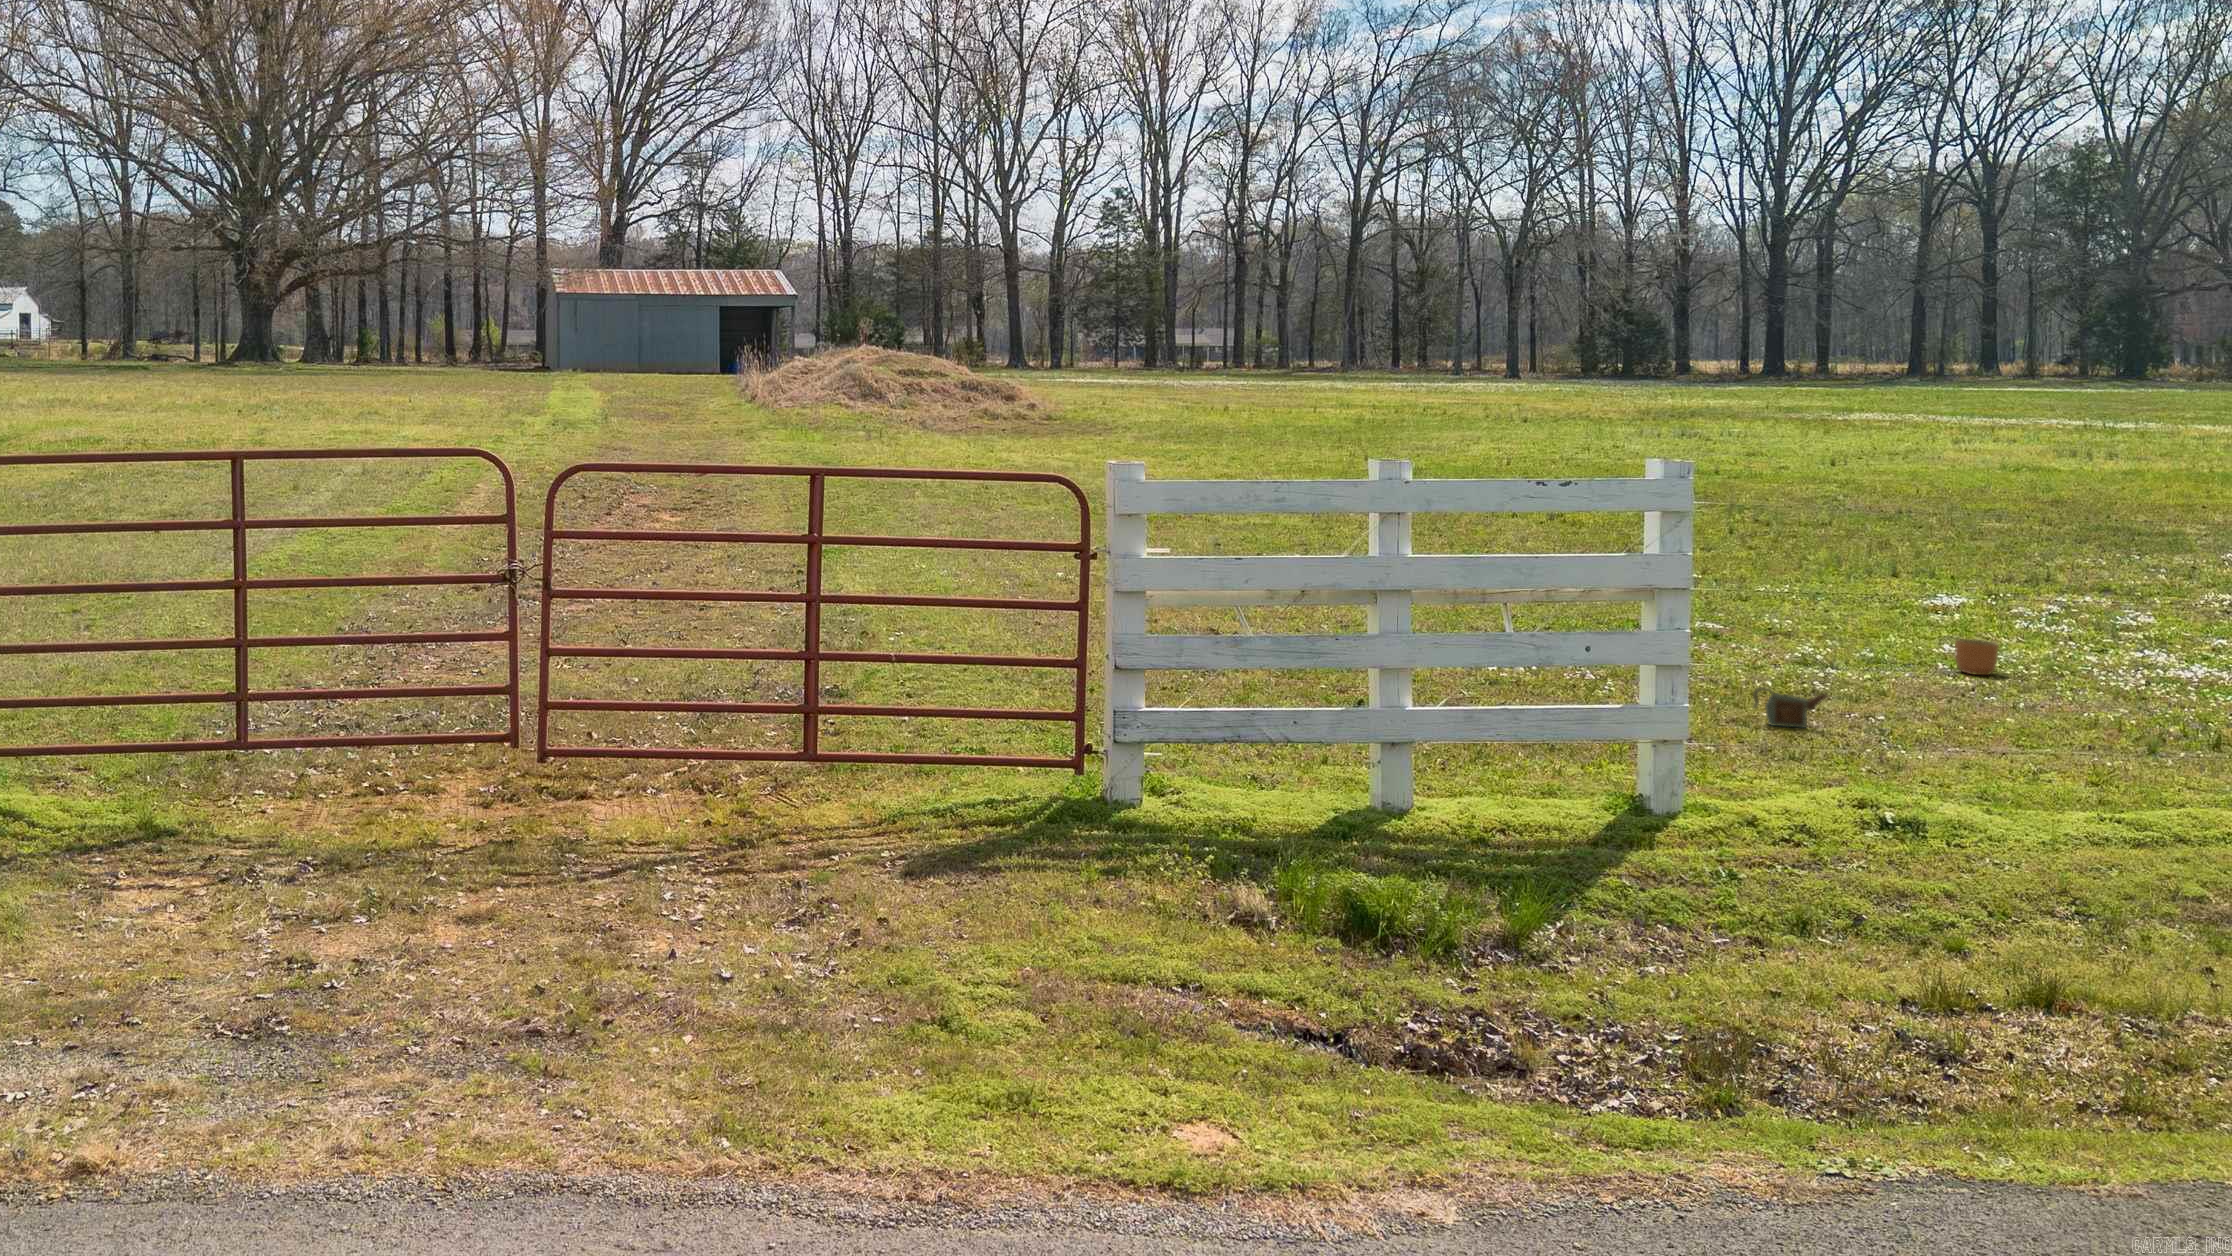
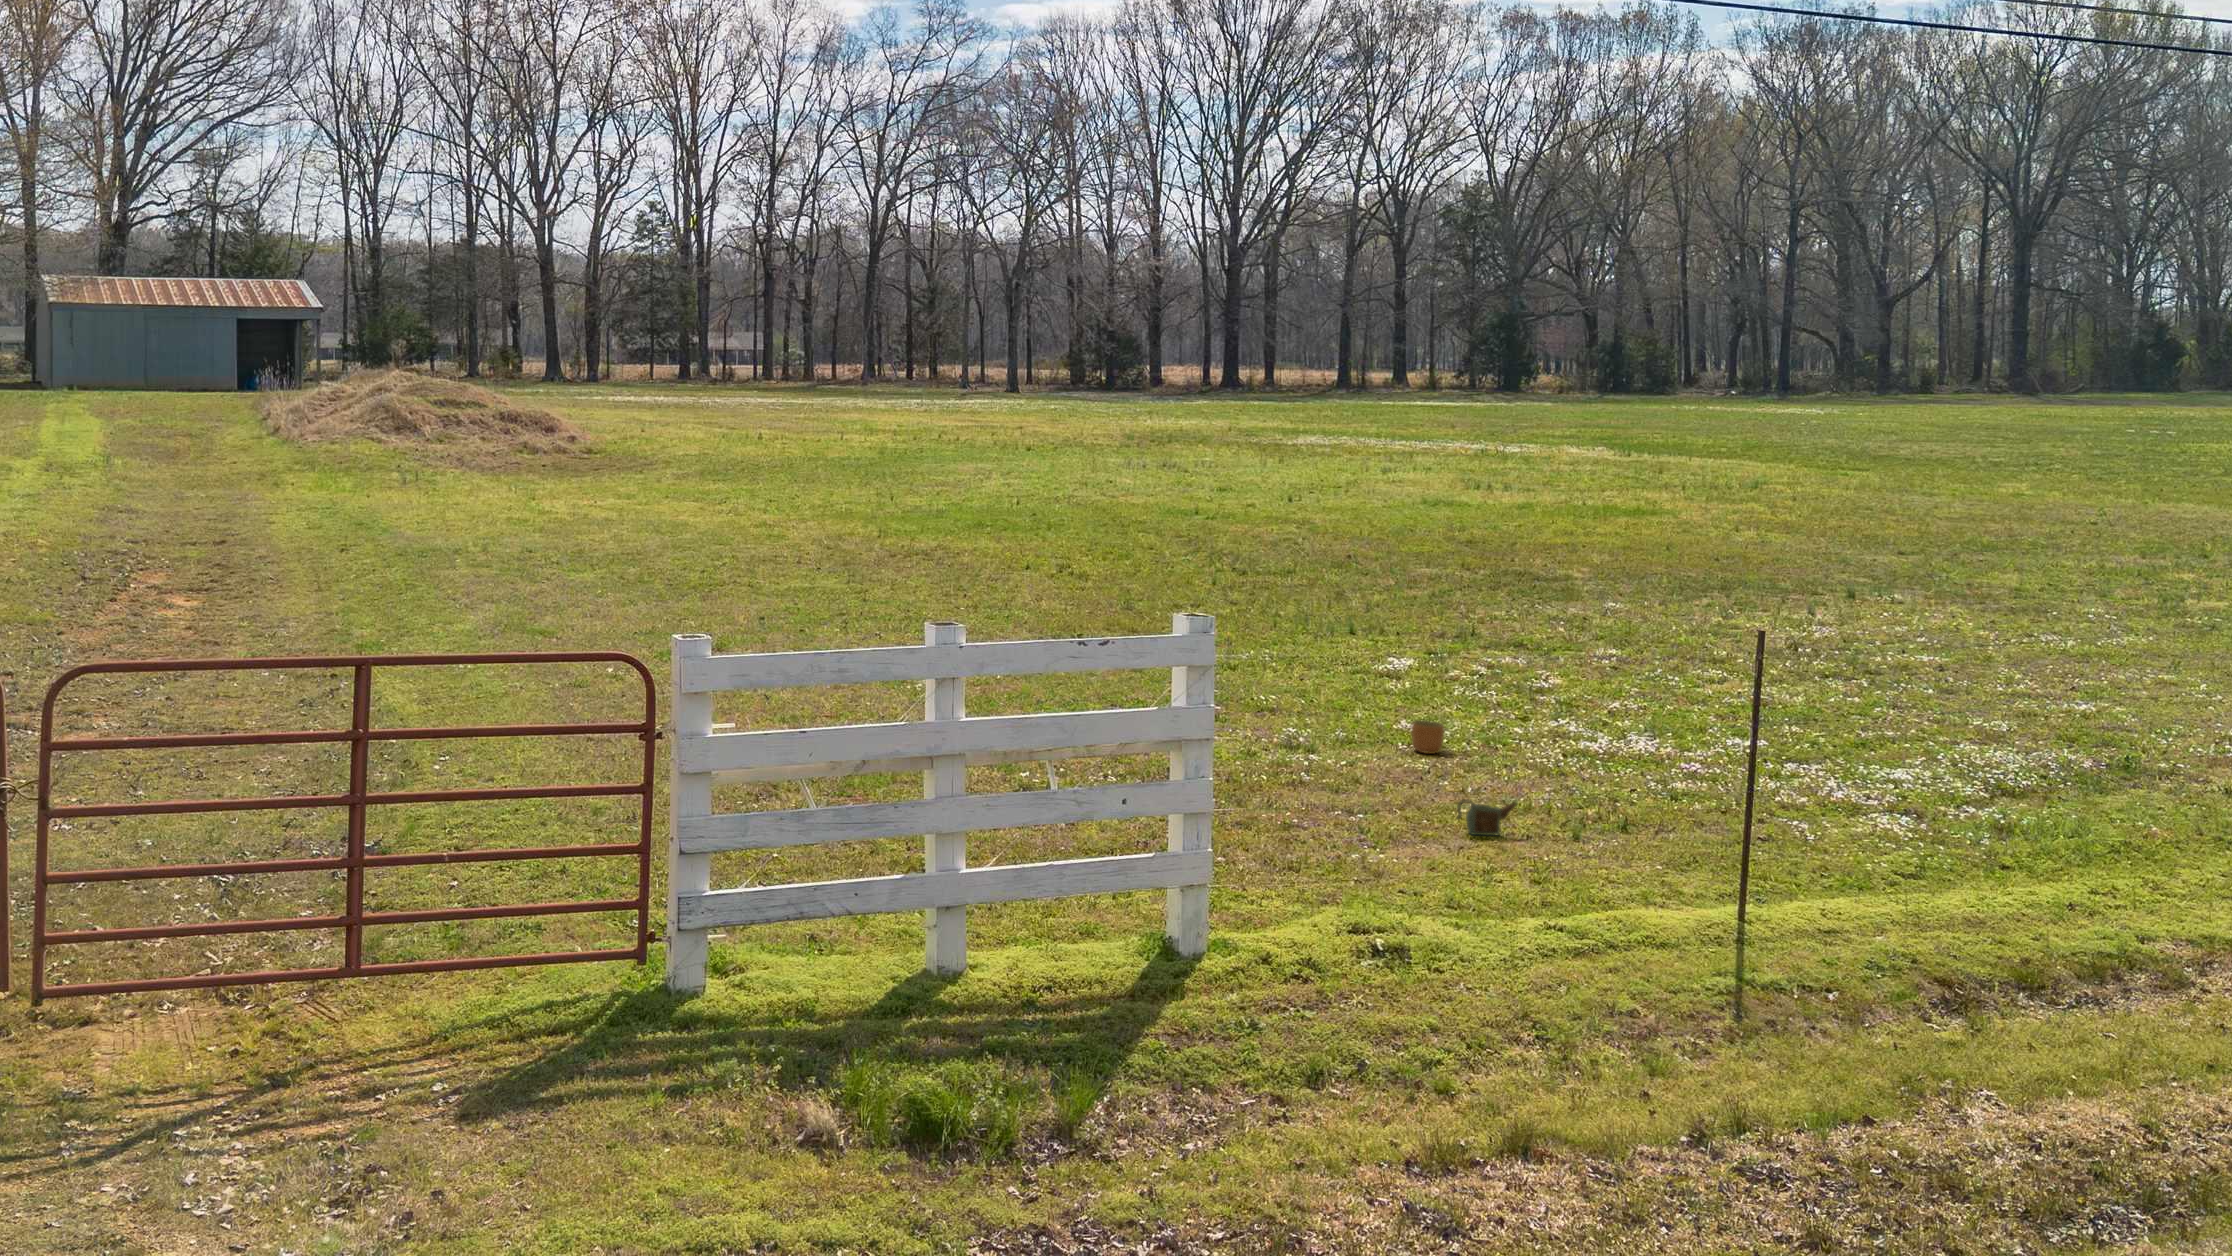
watering can: present [1753,687,1828,728] -> present [1457,799,1517,836]

